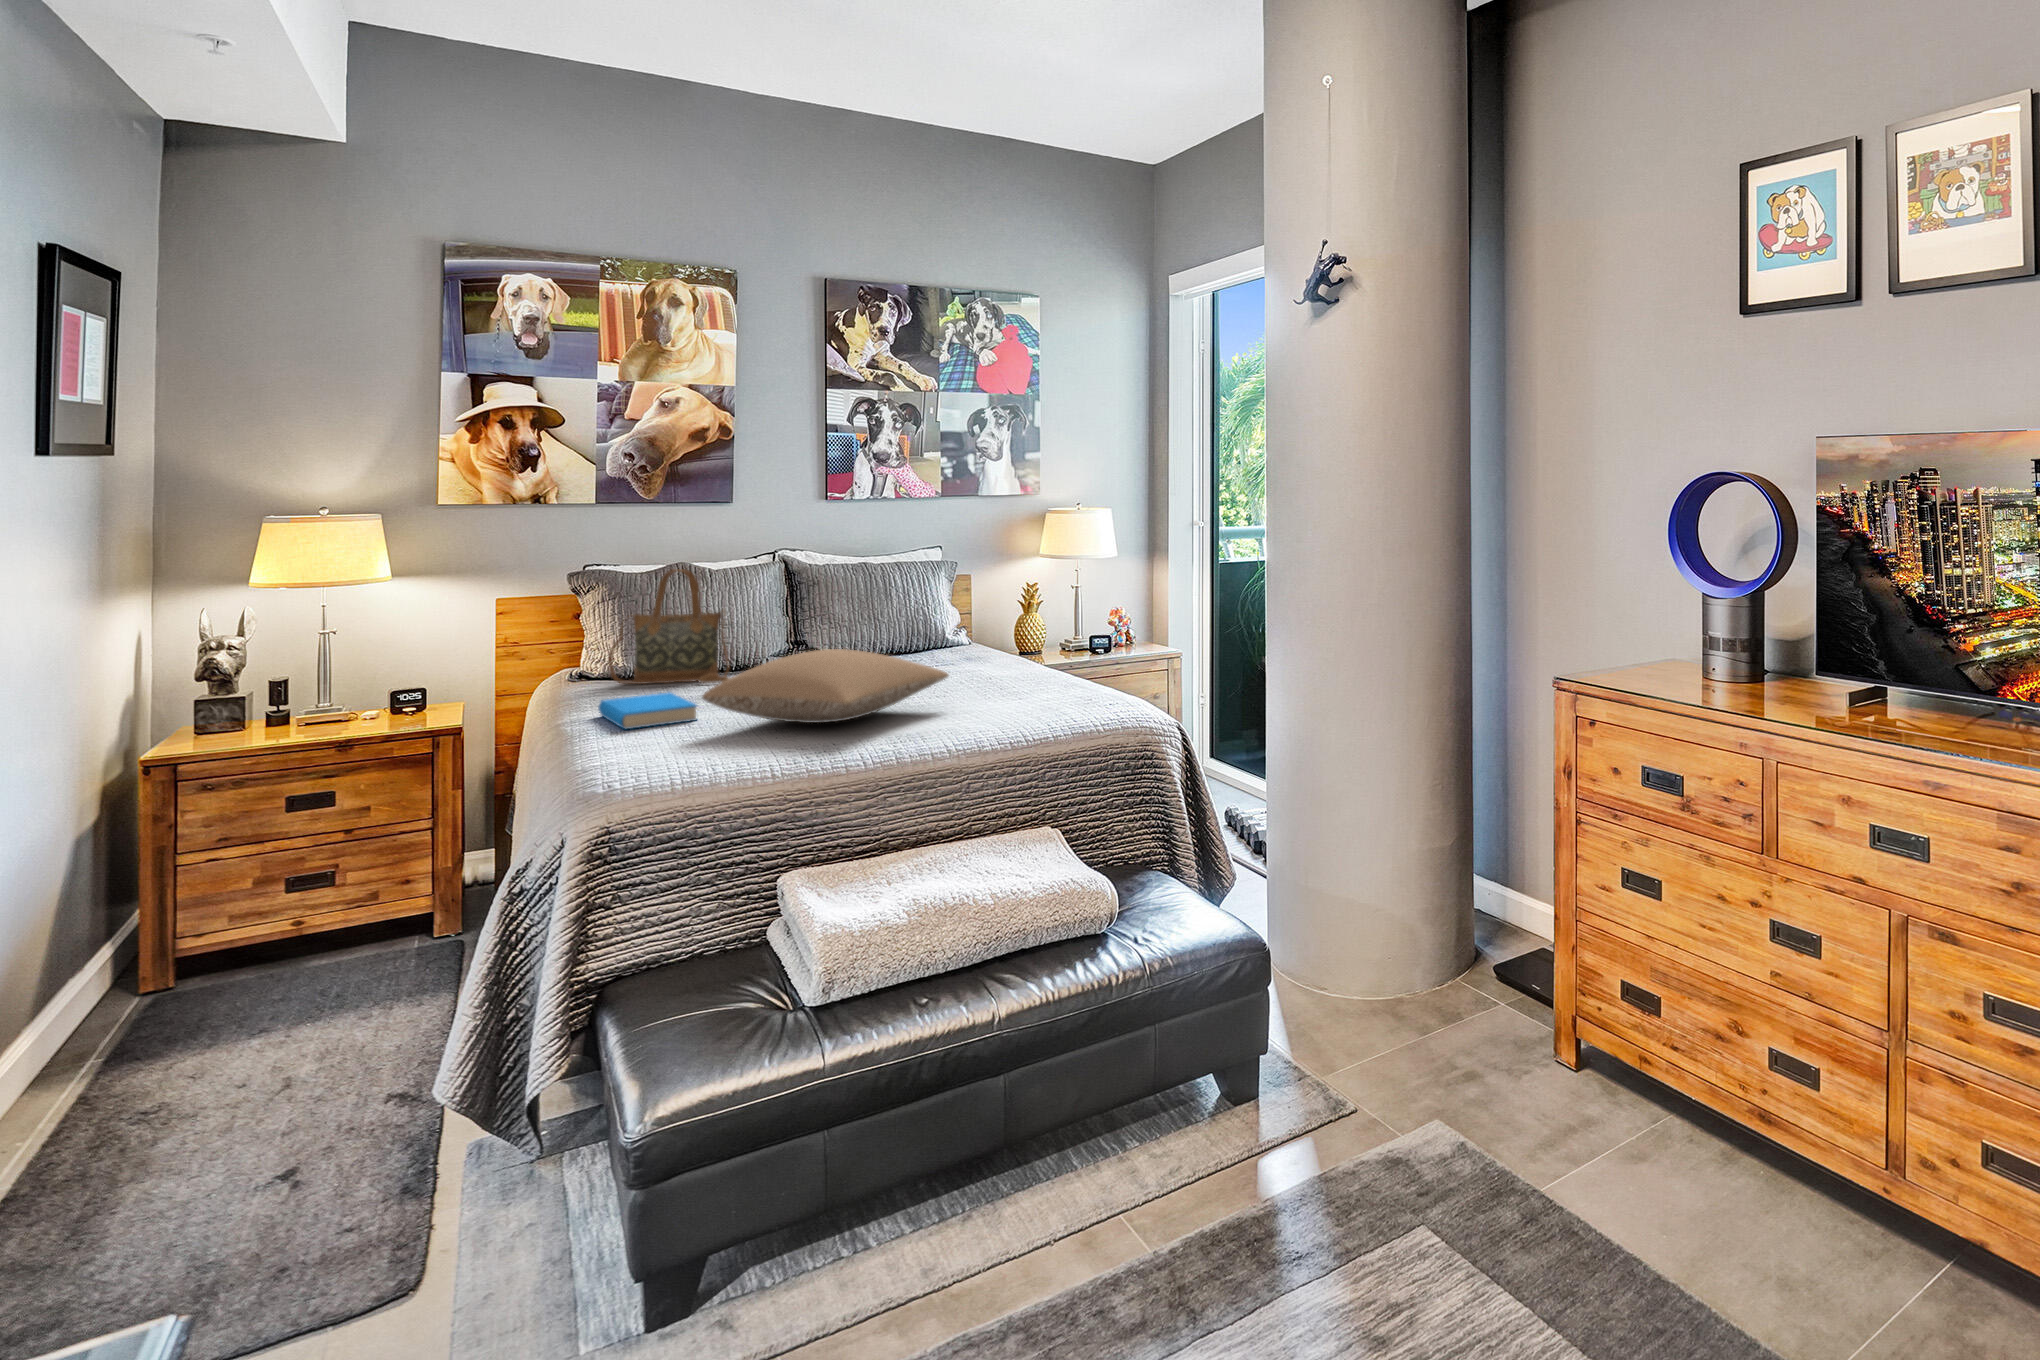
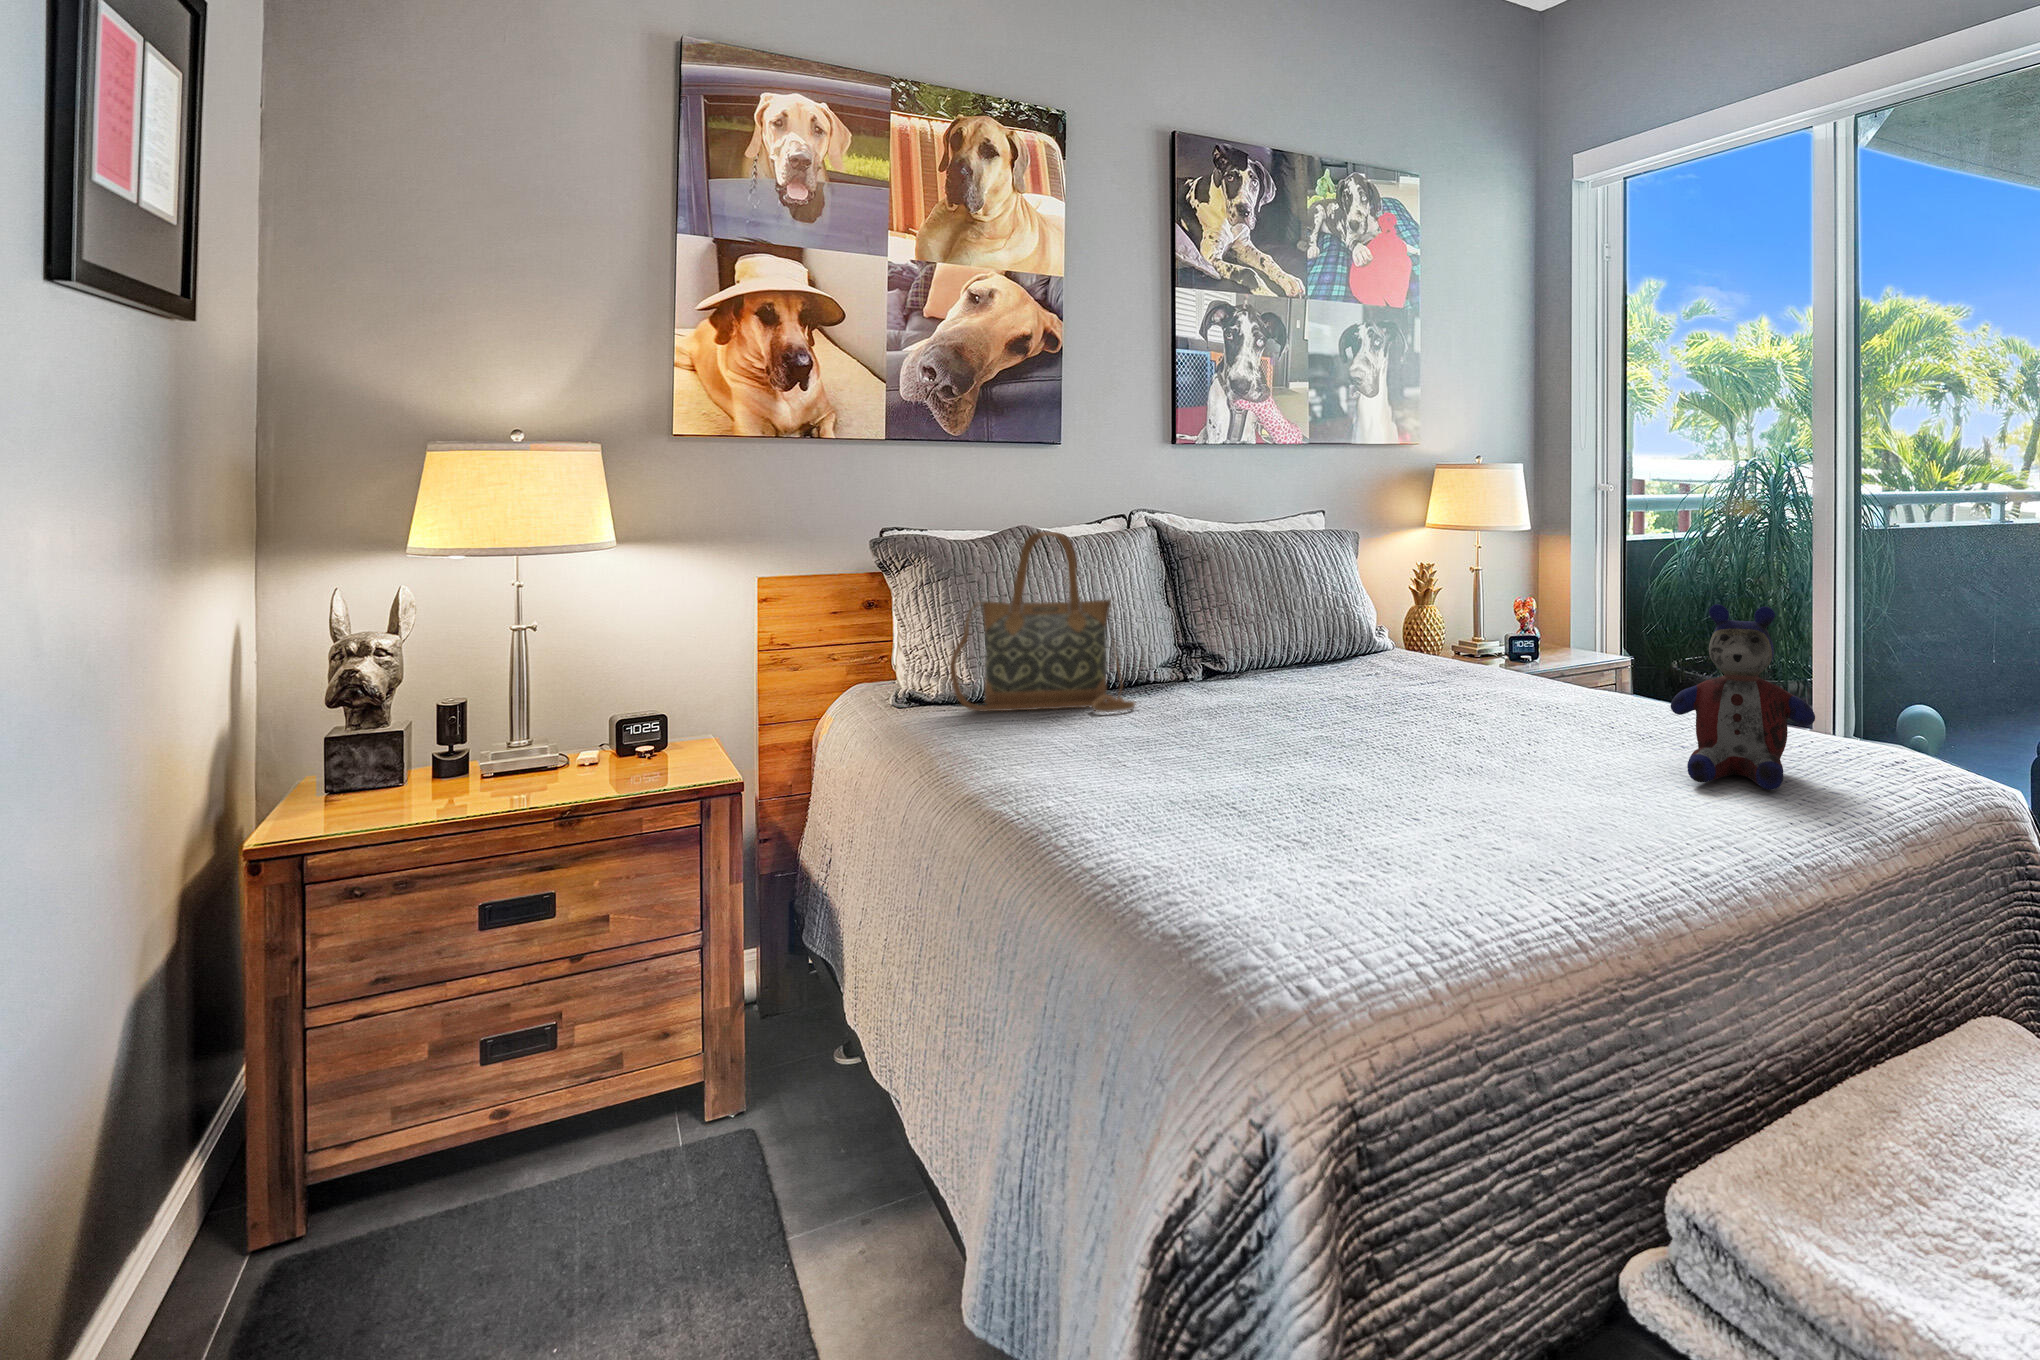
stuffed bear: none [984,610,1065,713] -> present [1670,604,1815,790]
pillow: present [702,649,949,723] -> none [1250,670,1598,806]
book: present [598,693,697,729] -> none [1004,735,1191,815]

